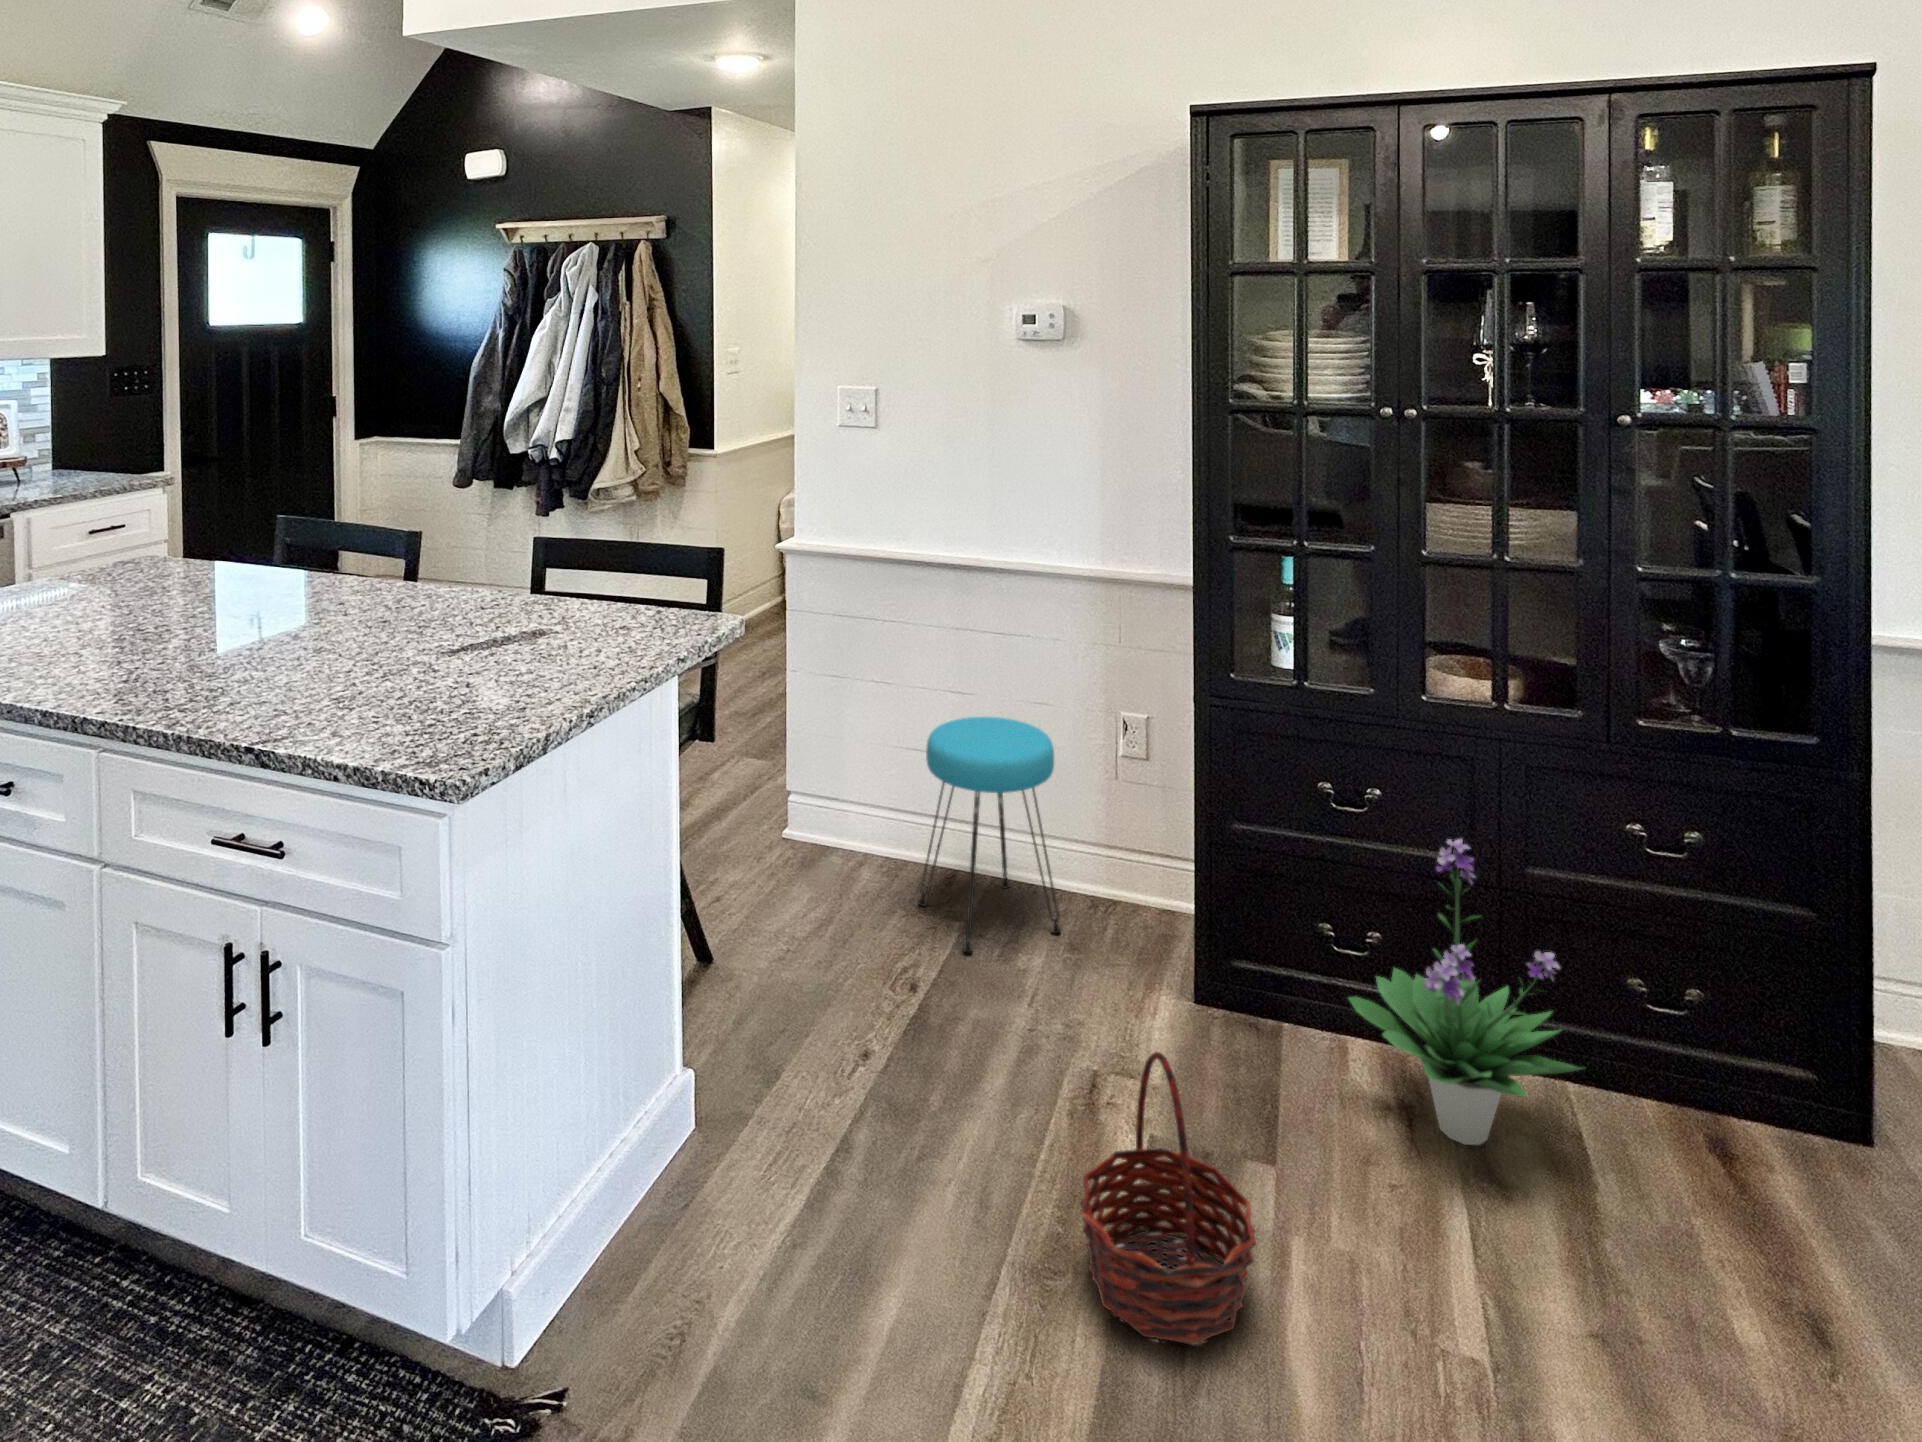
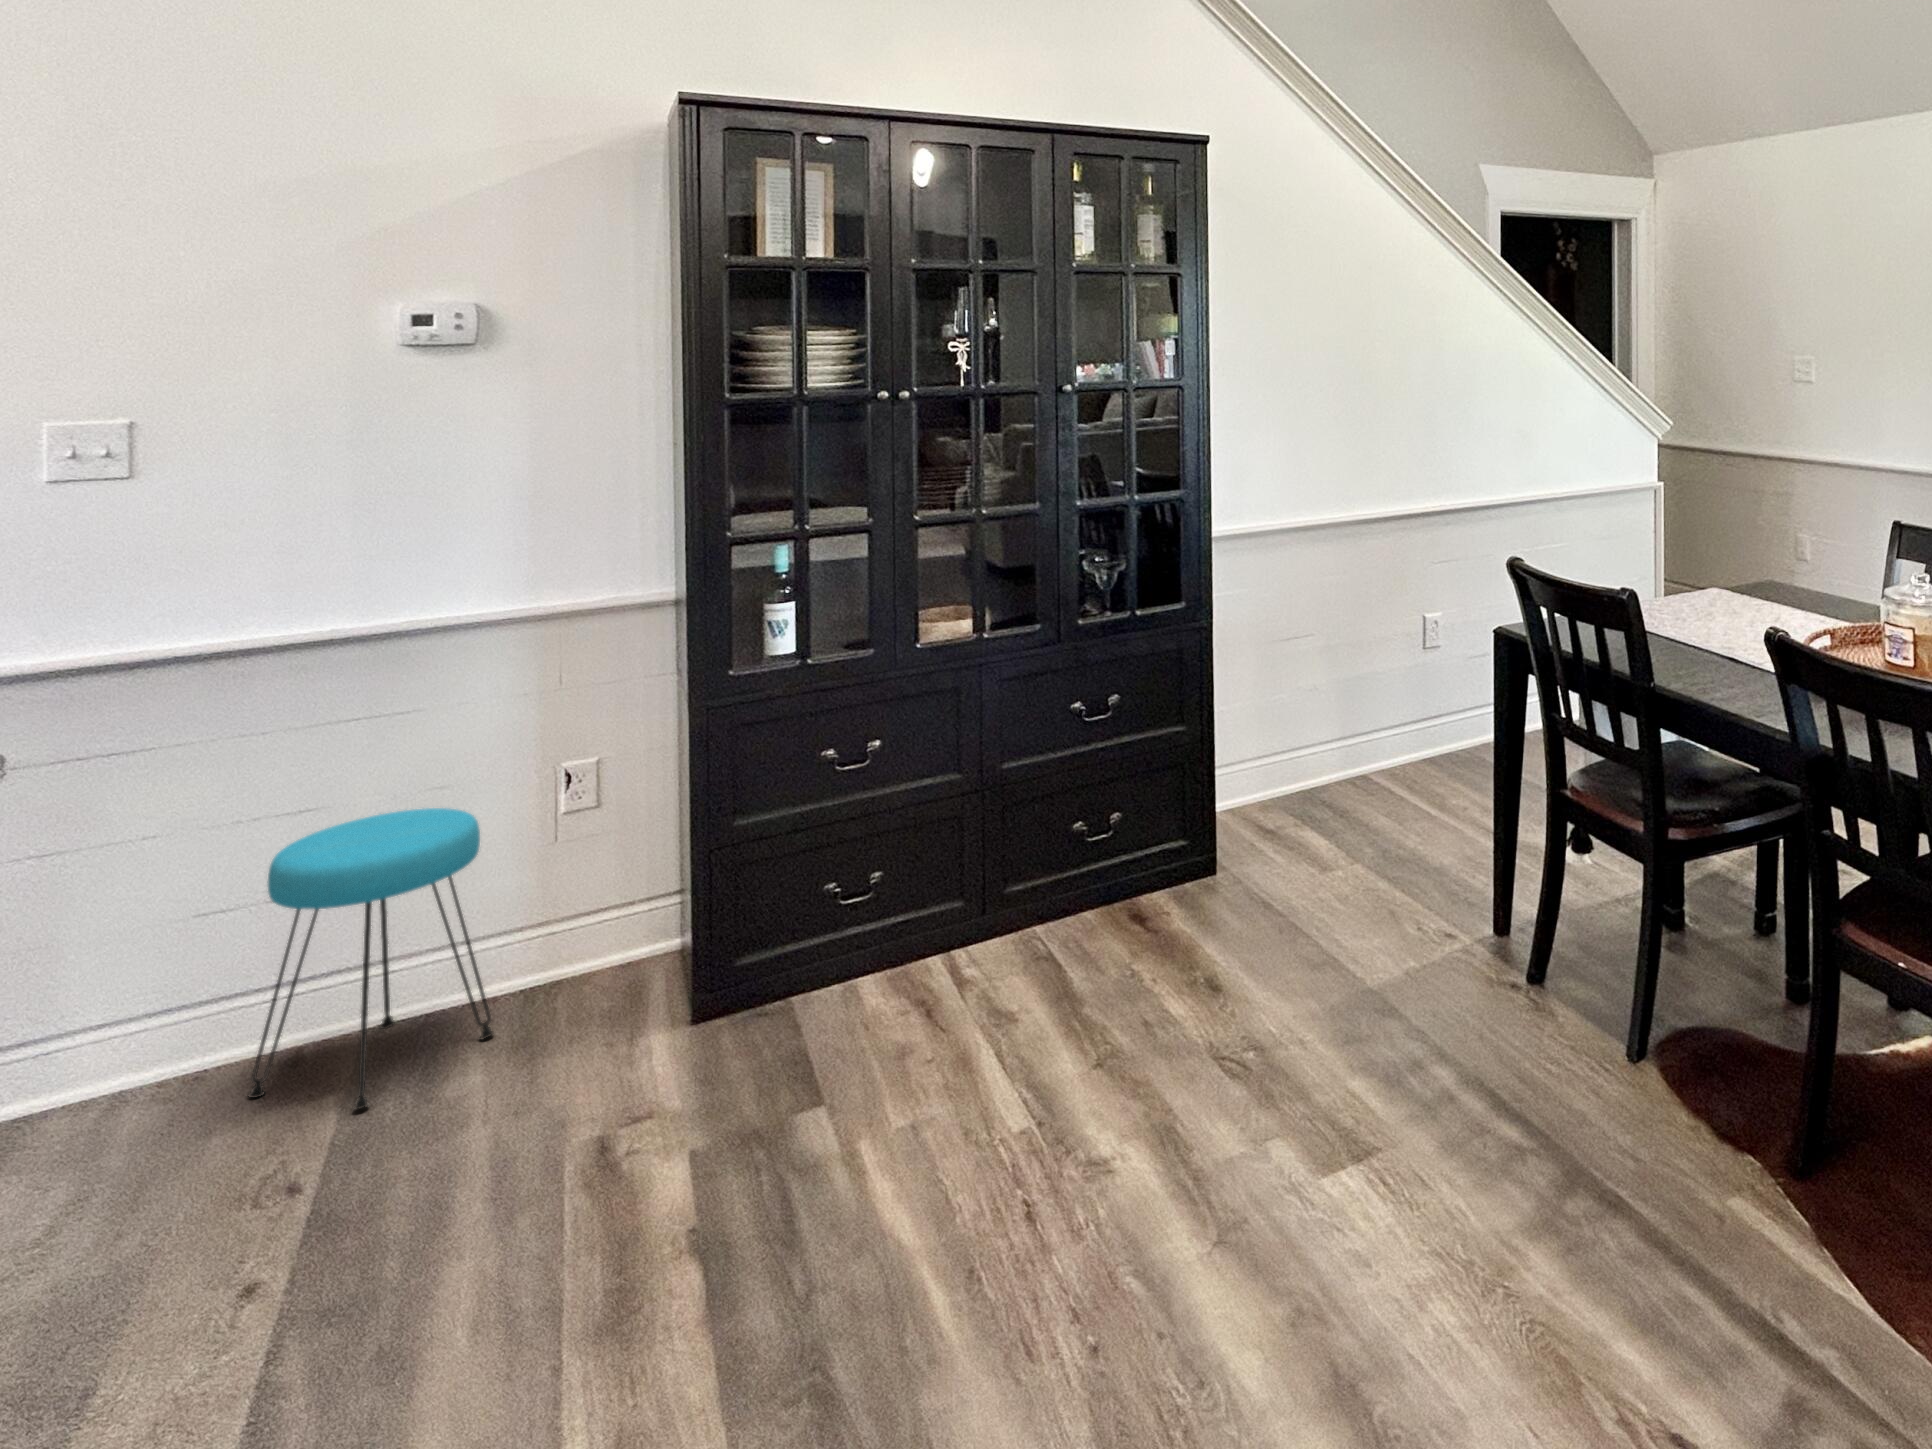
potted plant: present [1349,839,1582,1145] -> none [869,749,1067,1006]
basket: present [1080,1052,1256,1345] -> none [648,1015,848,1295]

